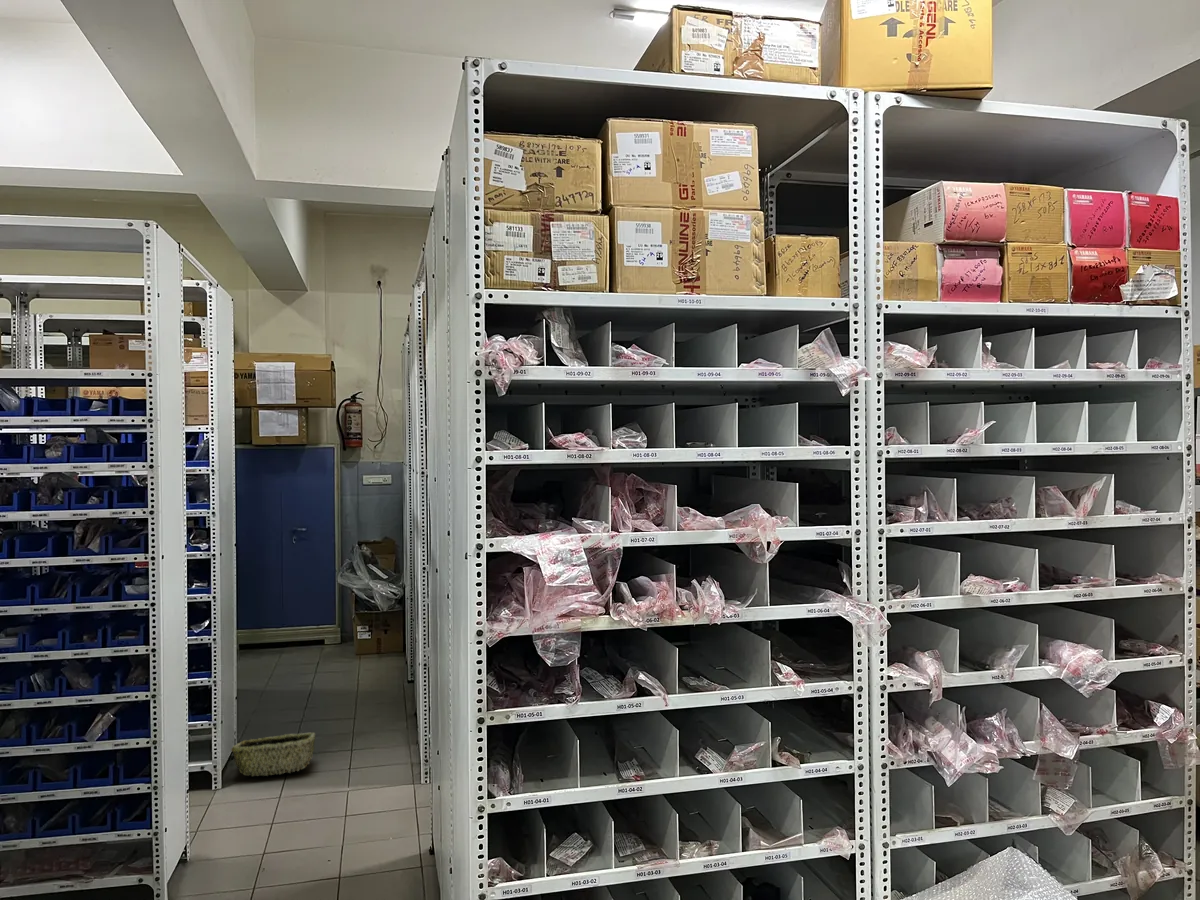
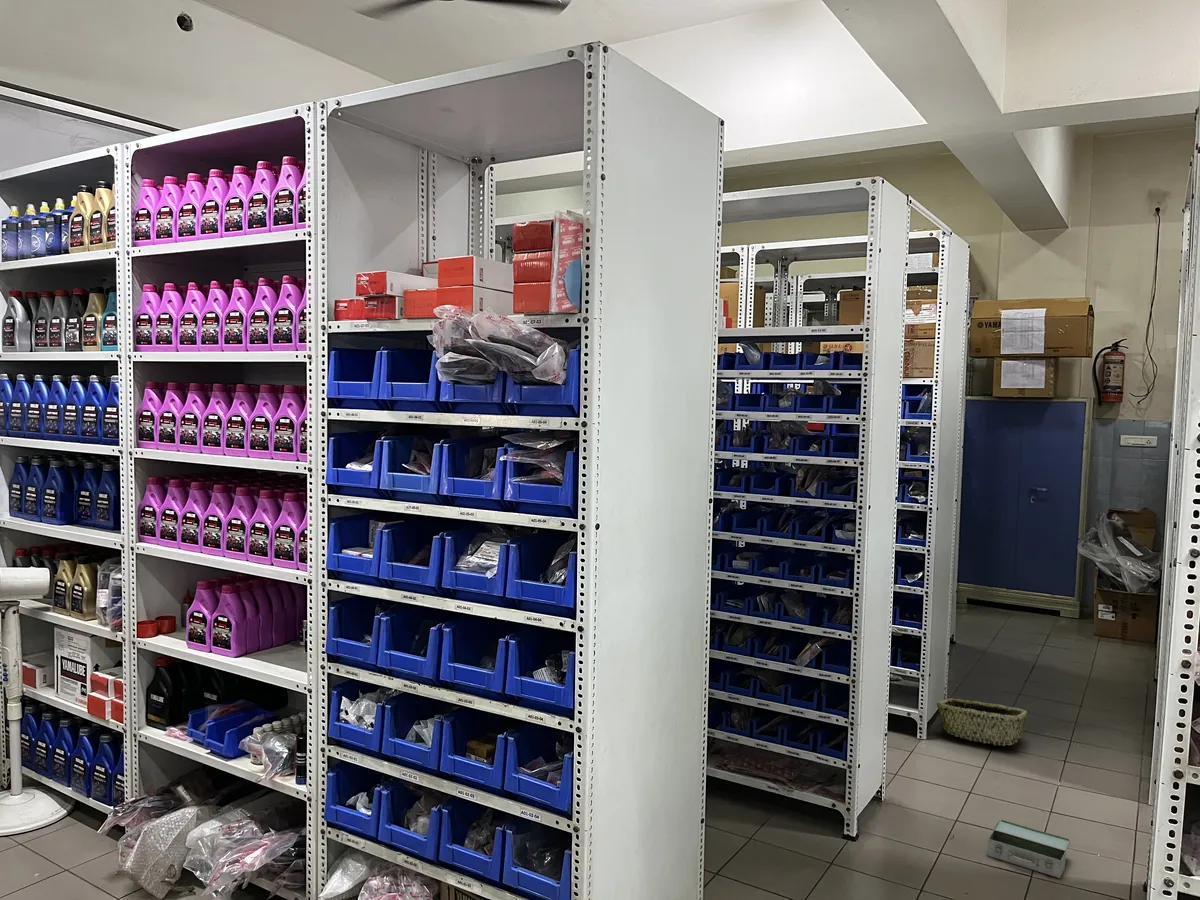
toolbox: none [301,830,369,872] -> present [988,820,1070,878]

